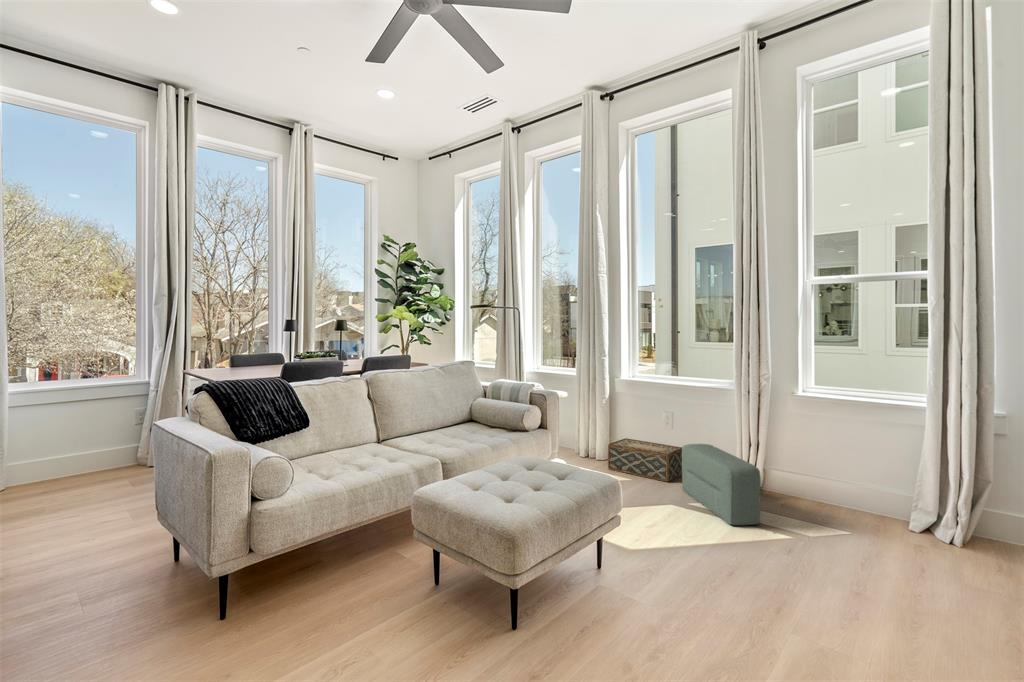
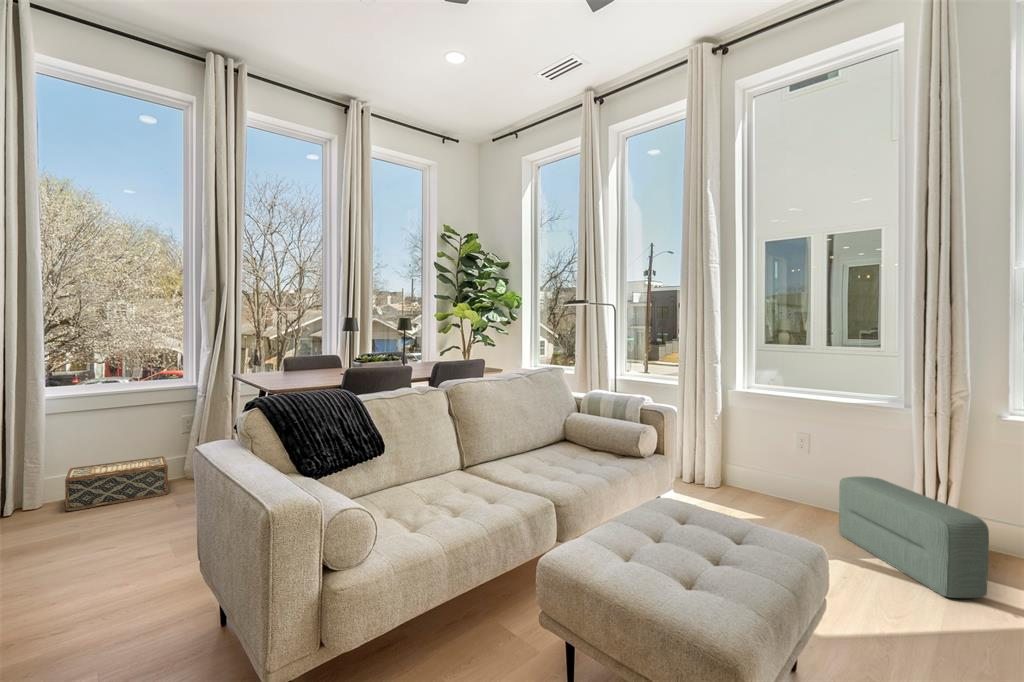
woven basket: present [608,438,682,482] -> present [65,456,168,511]

